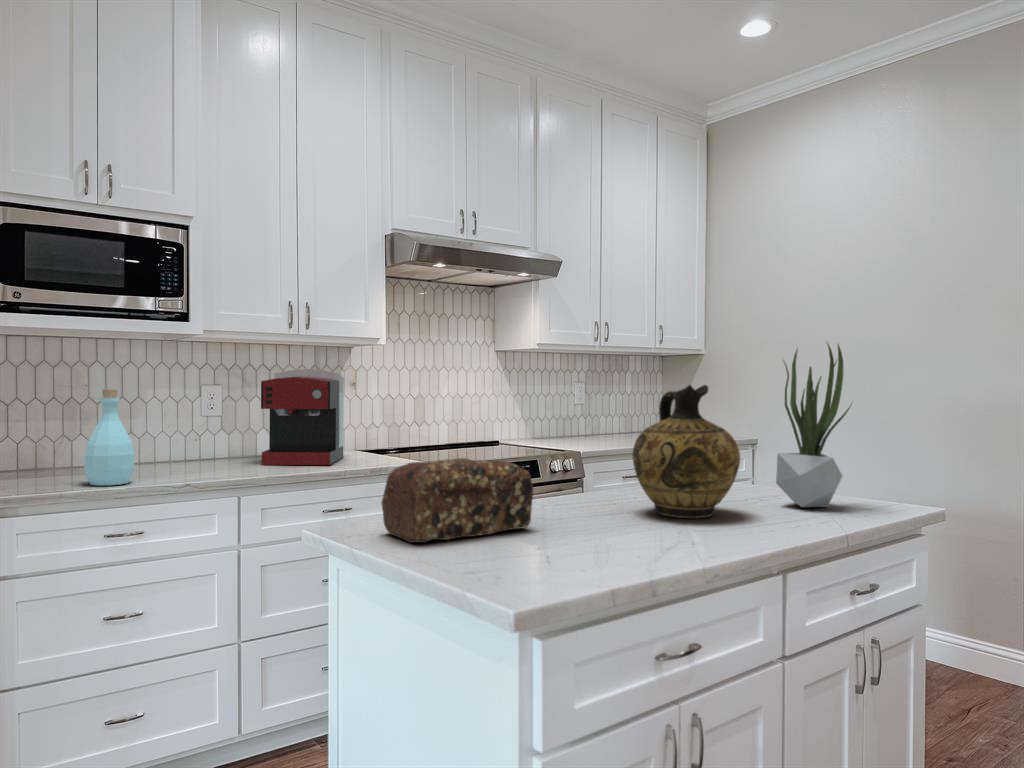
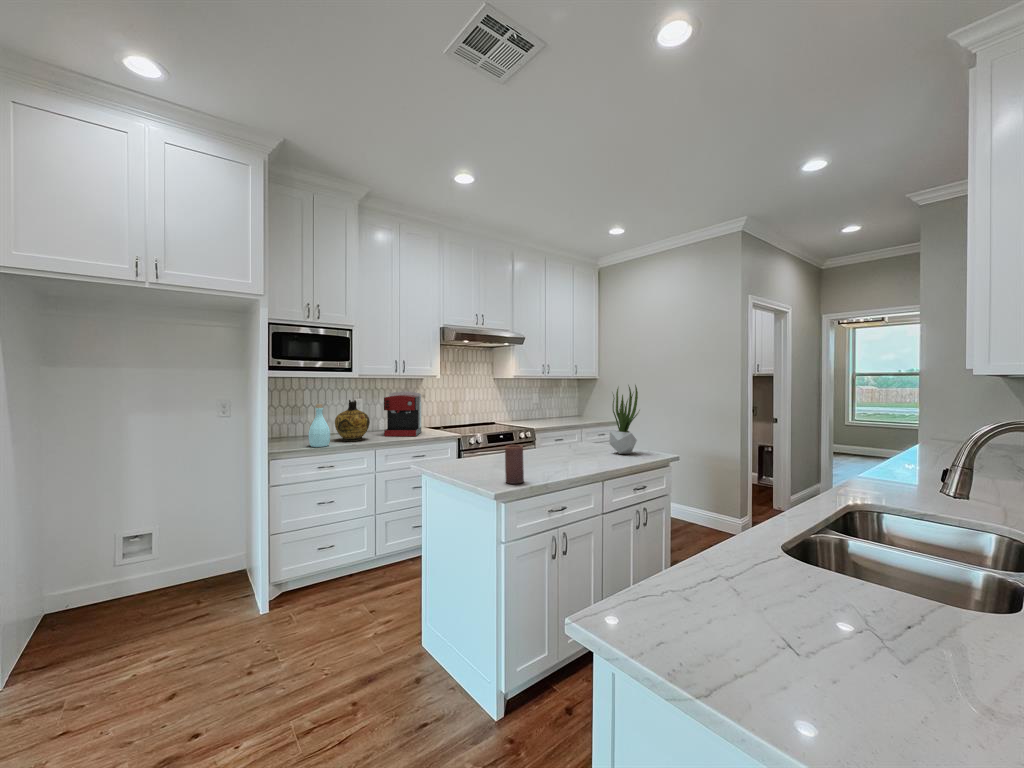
ceramic jug: present [633,385,740,518] -> present [335,400,370,441]
bread loaf: present [382,458,533,543] -> none [443,435,505,470]
candle: none [542,479,591,584] -> present [505,445,524,484]

